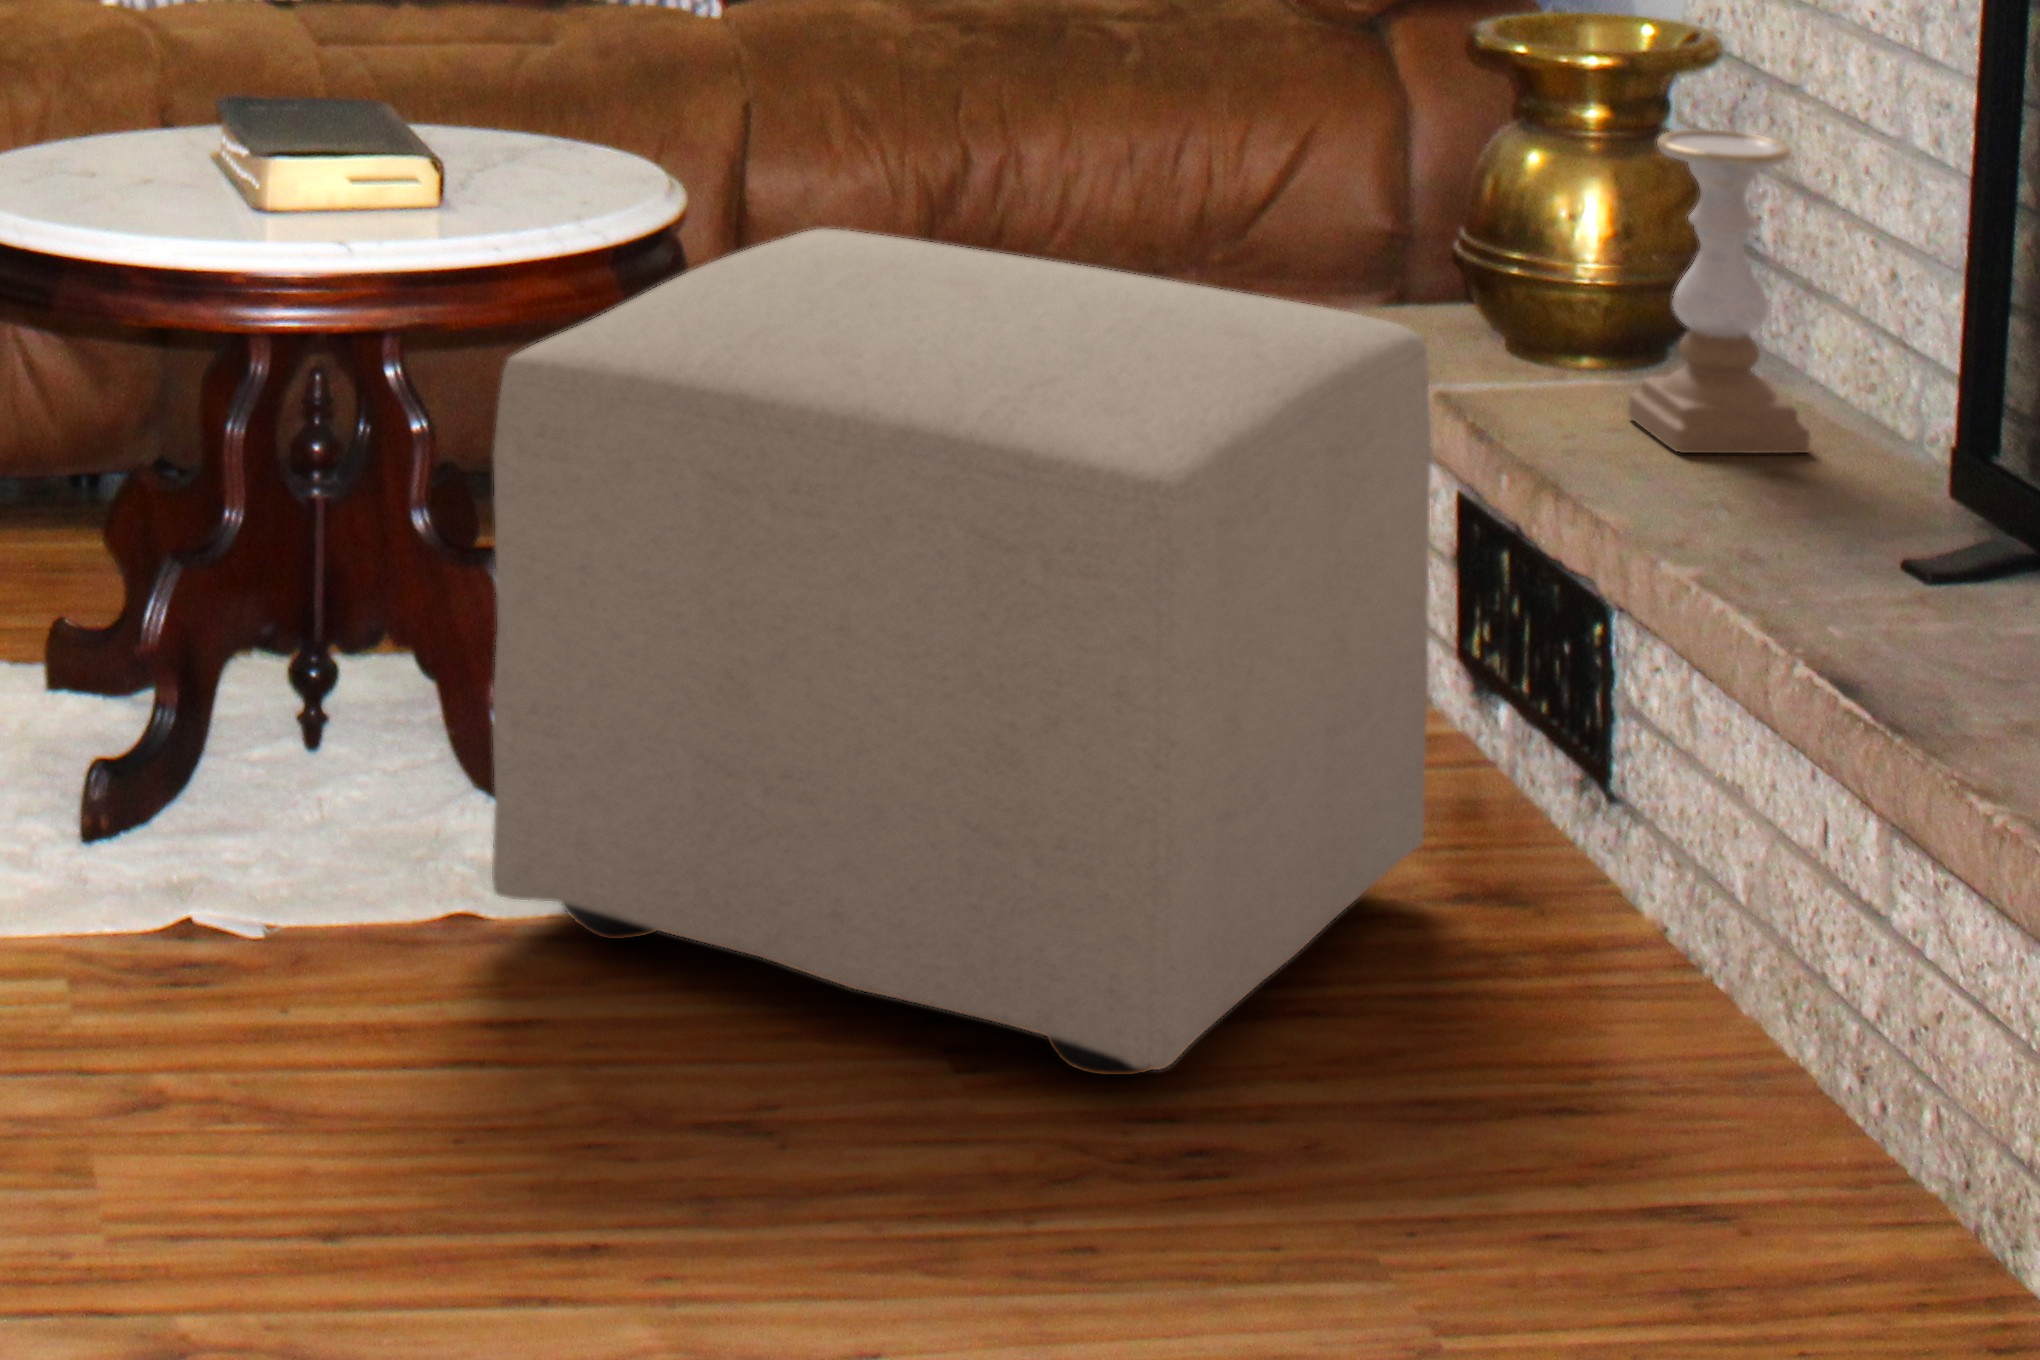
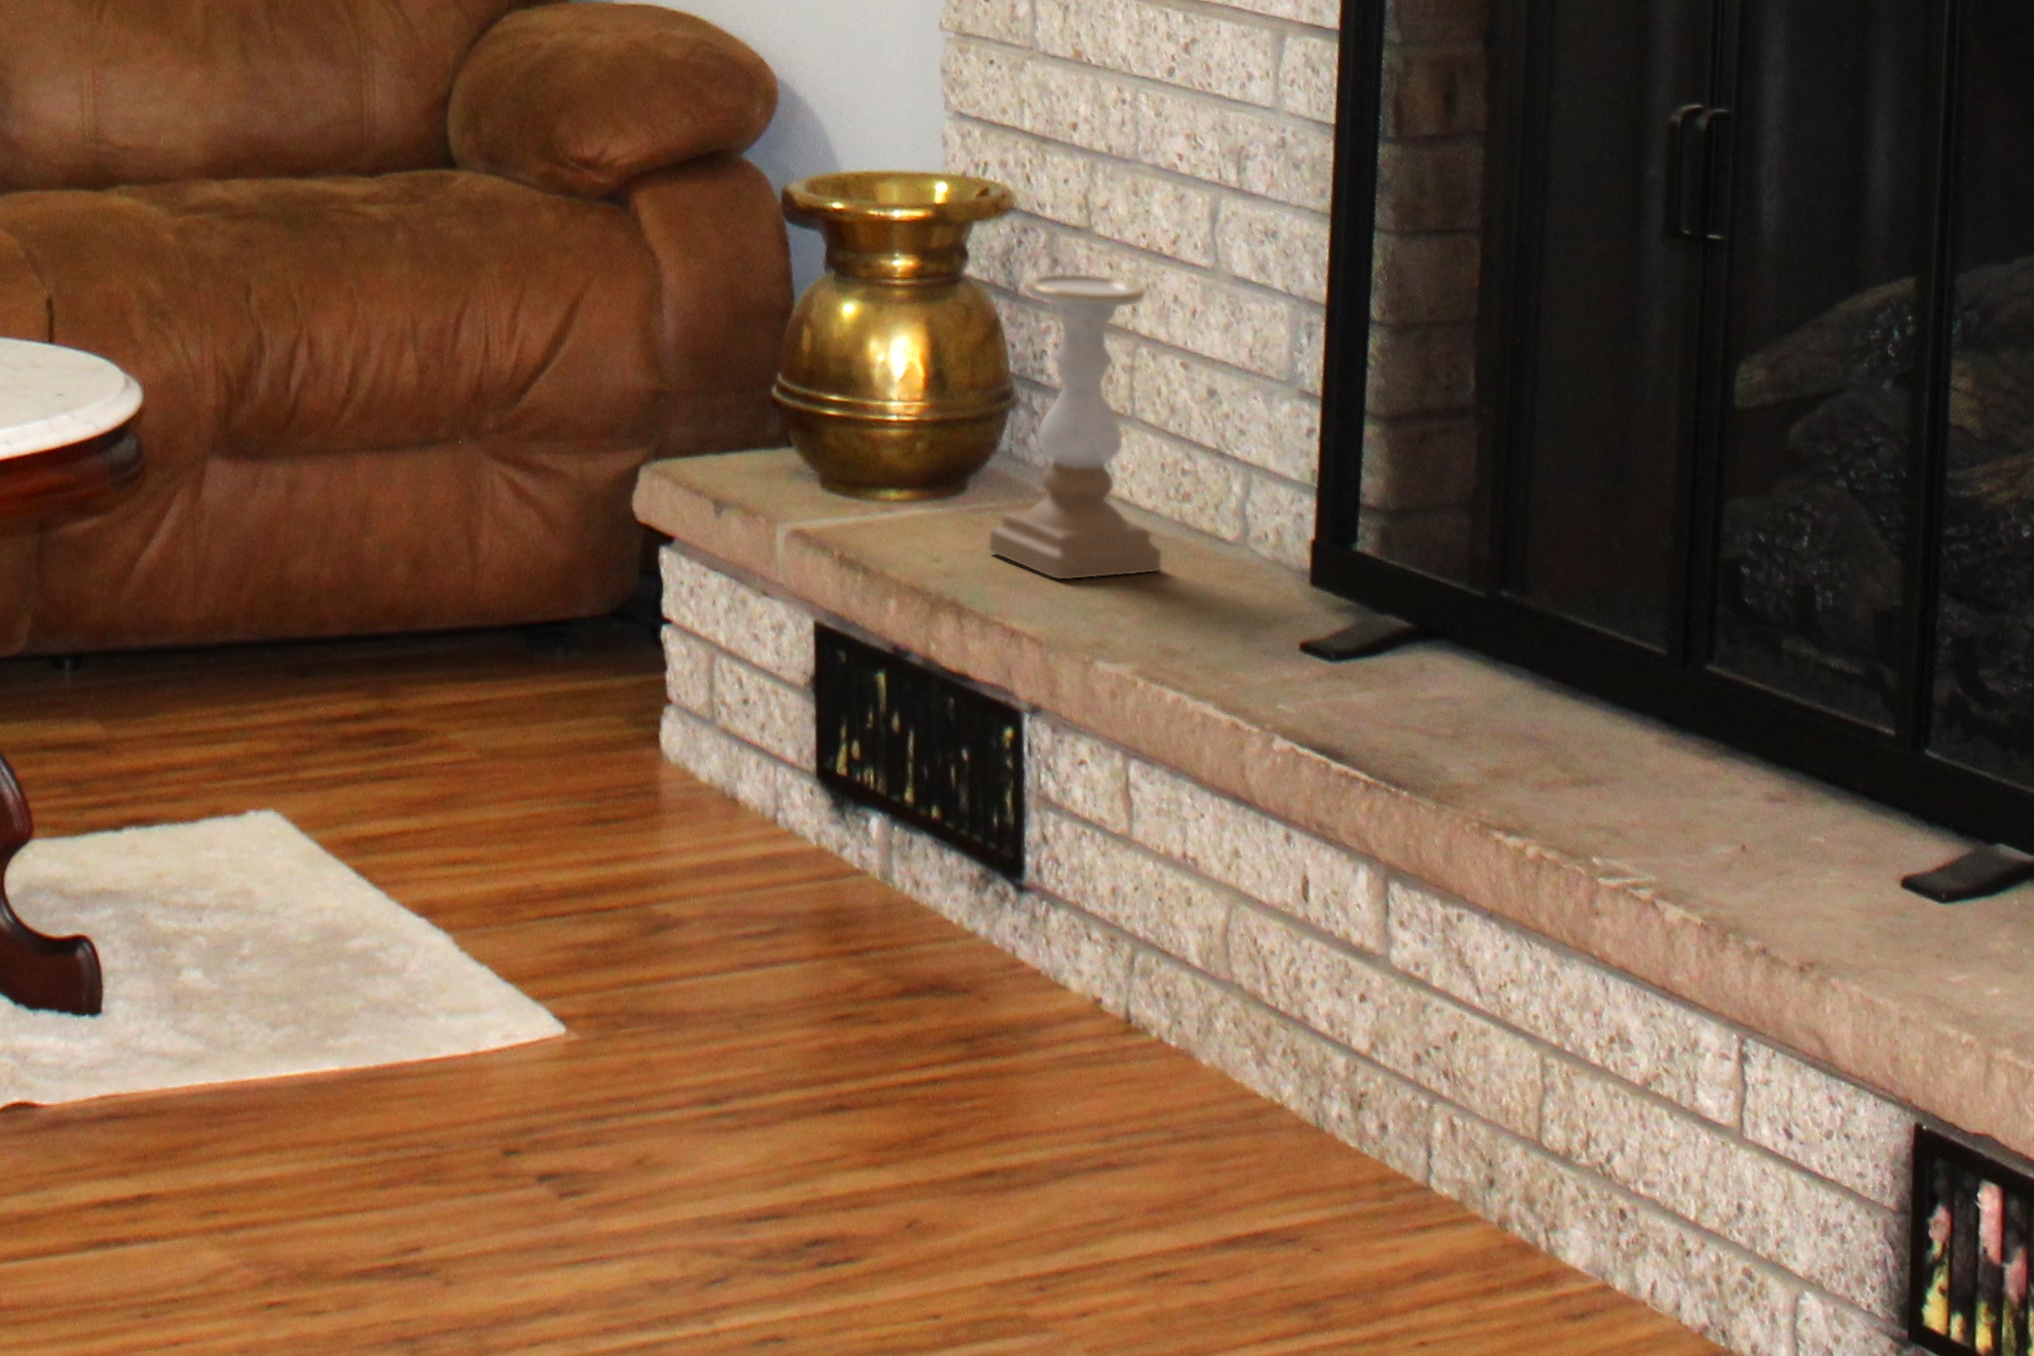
ottoman: present [492,229,1431,1075] -> none [124,412,951,1224]

